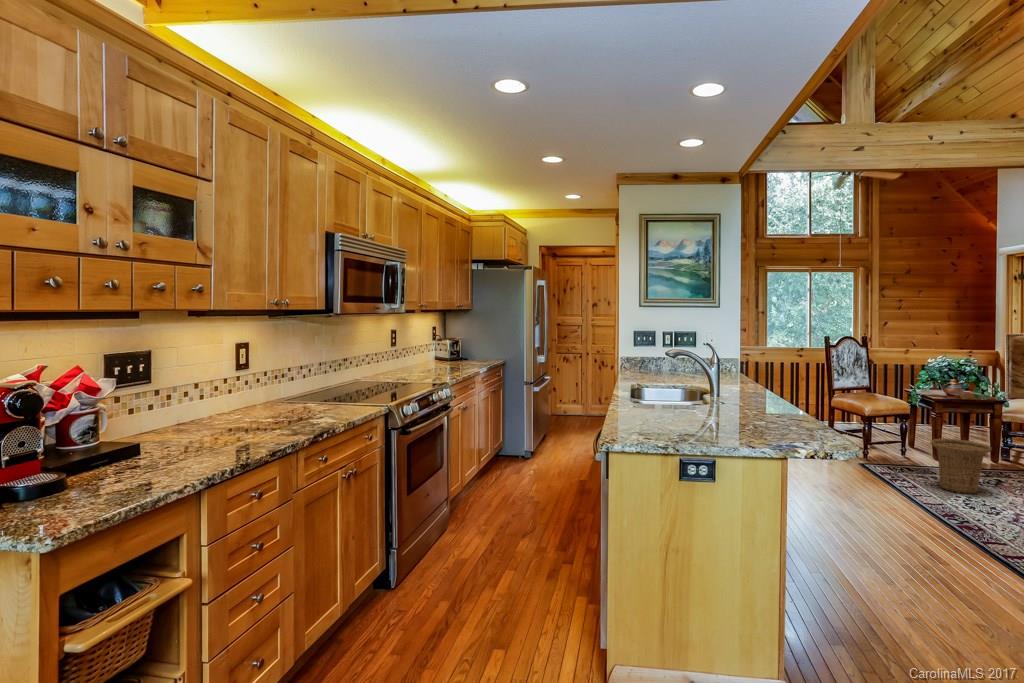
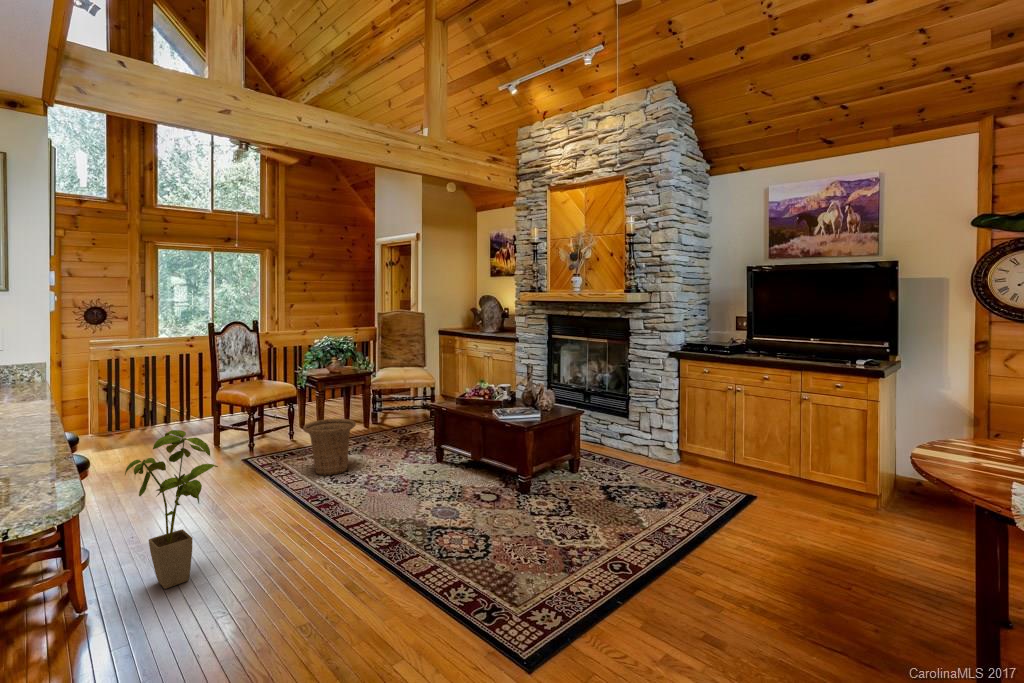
house plant: none [818,419,885,532] -> present [125,430,218,589]

